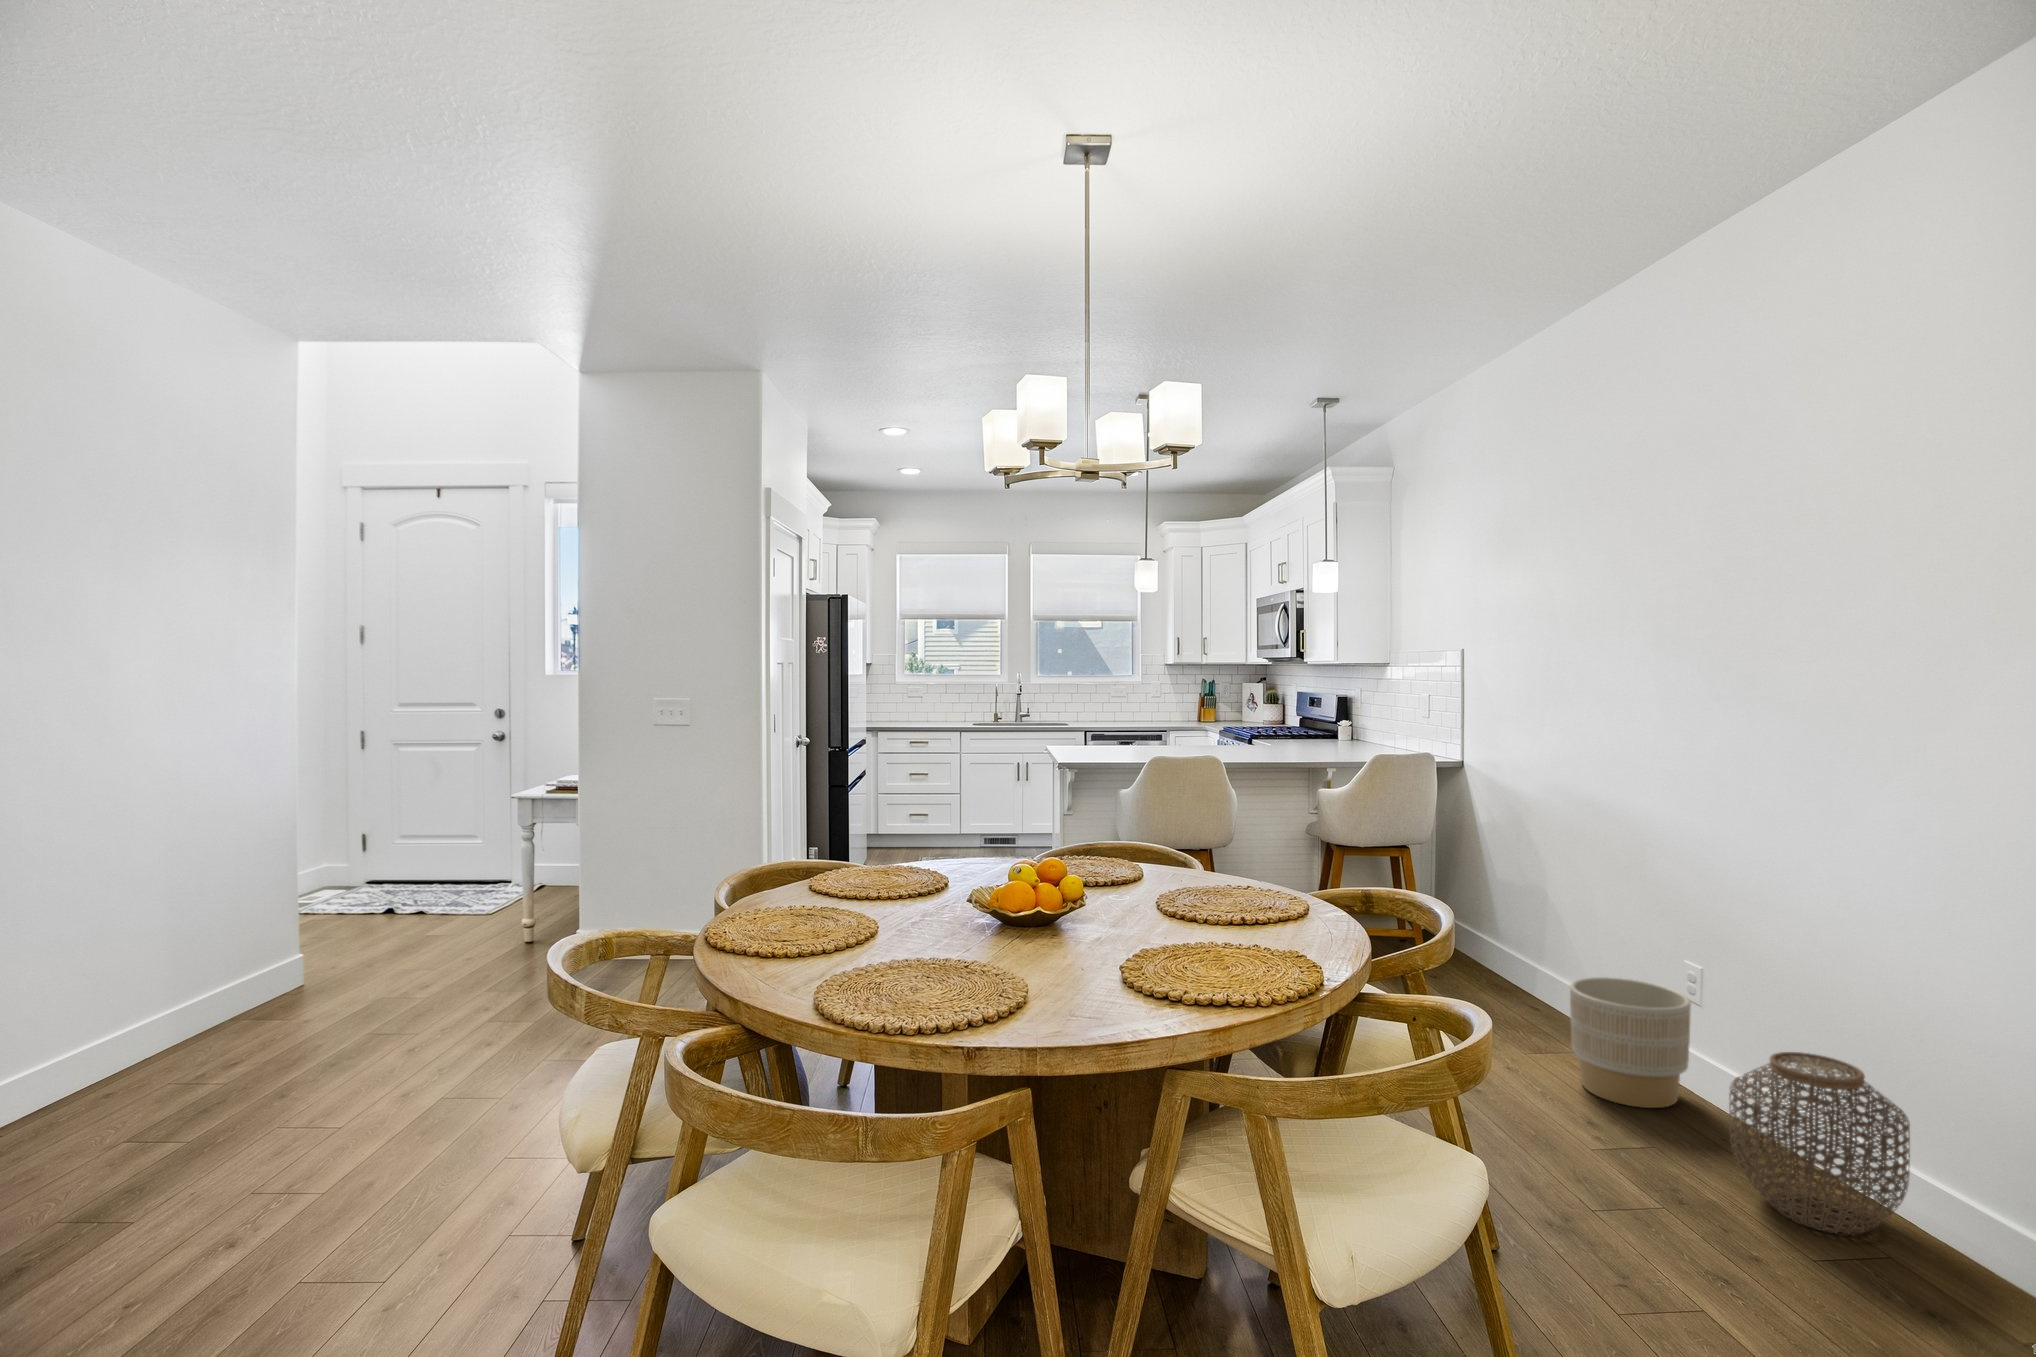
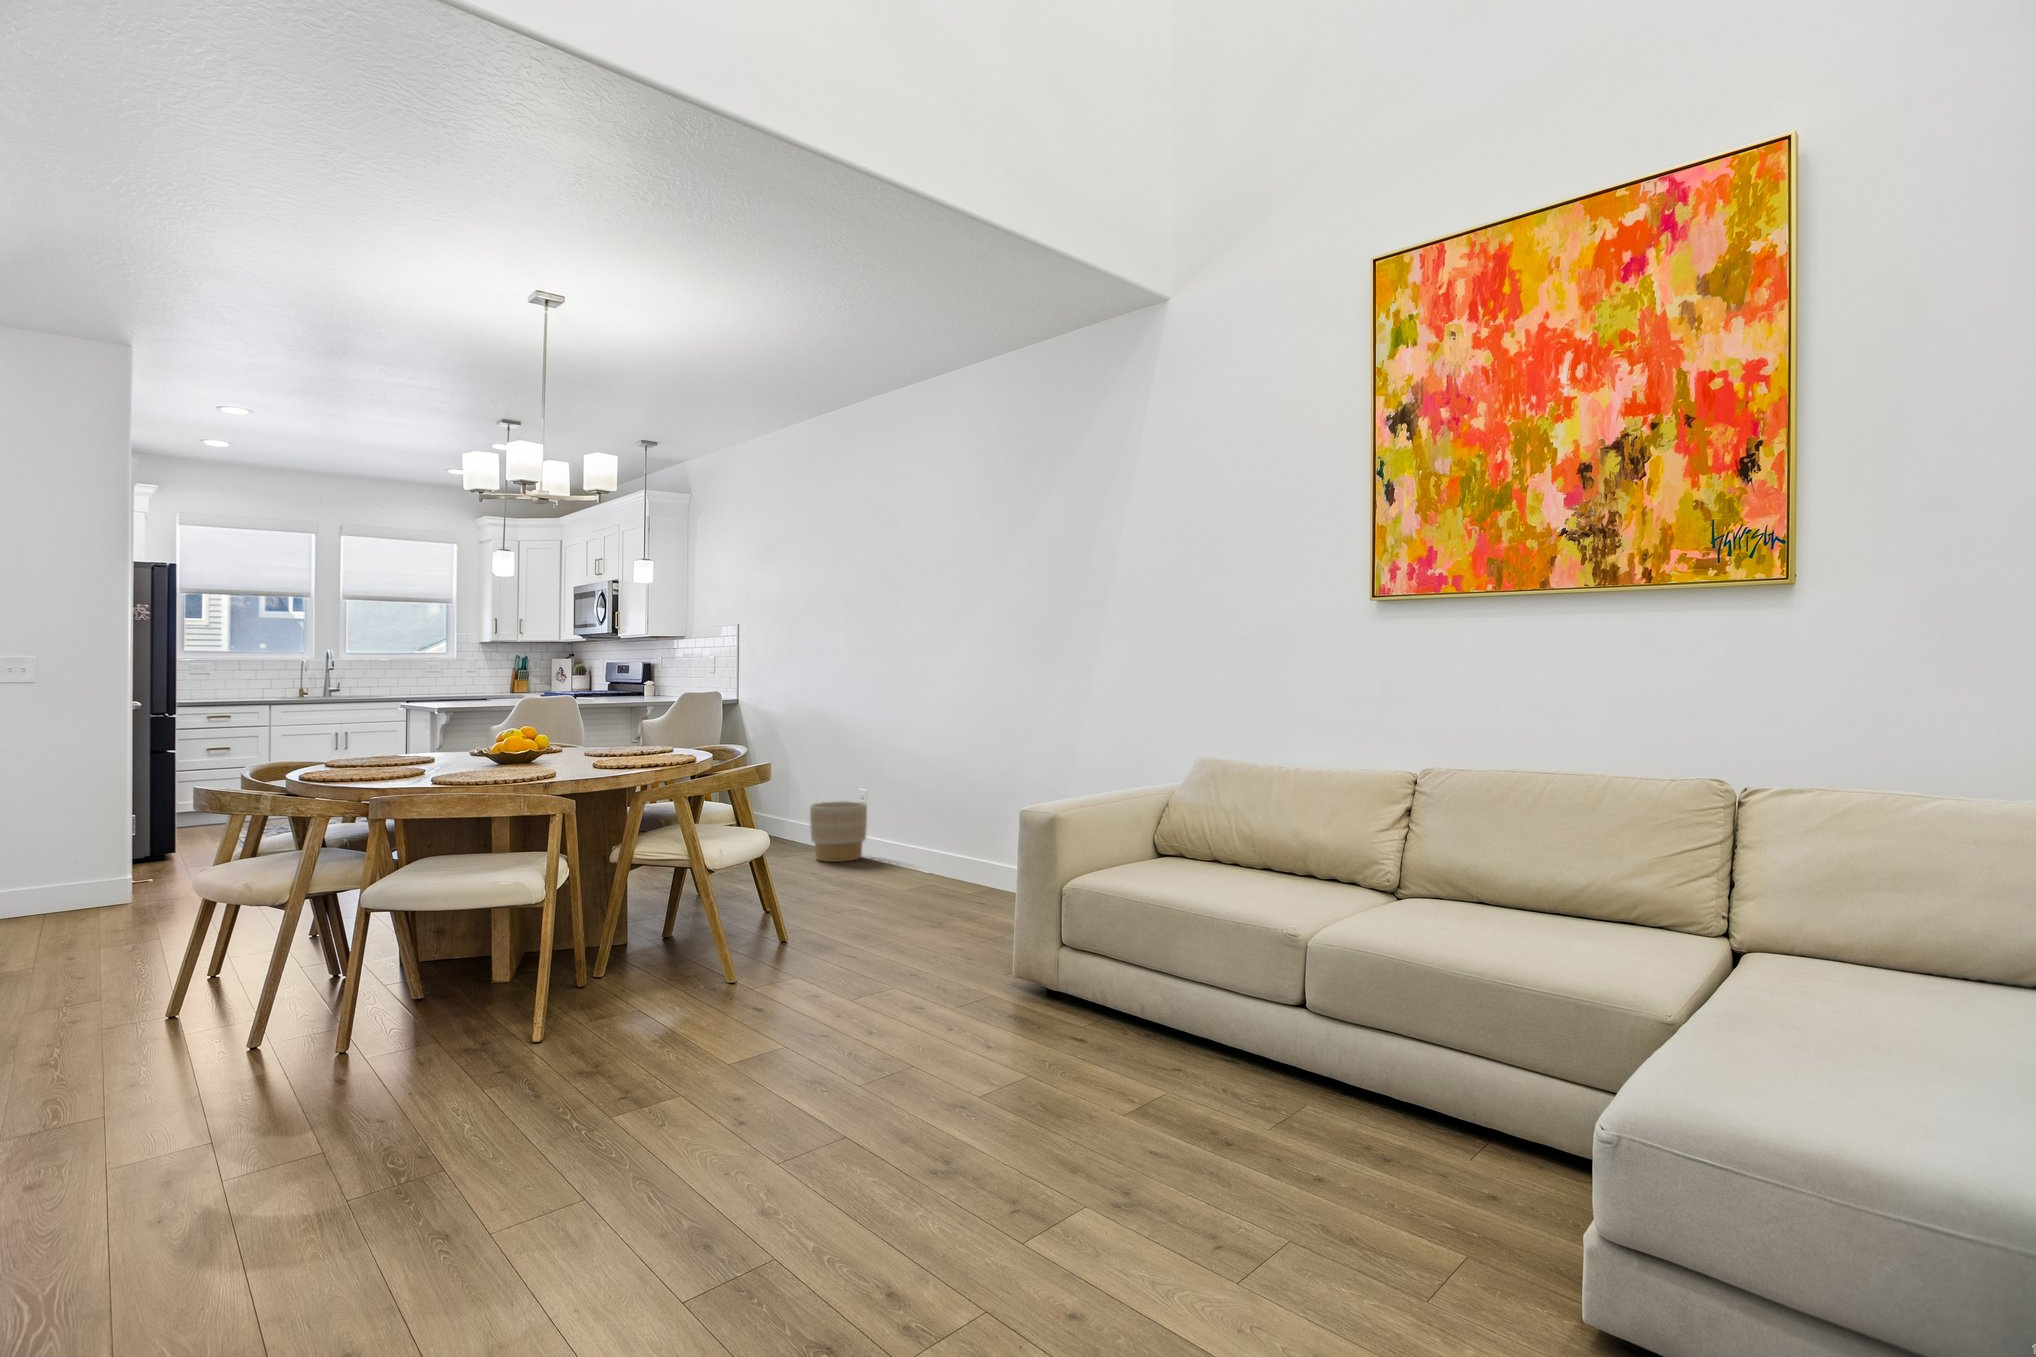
woven basket: present [1729,1052,1910,1234] -> none [881,805,947,878]

